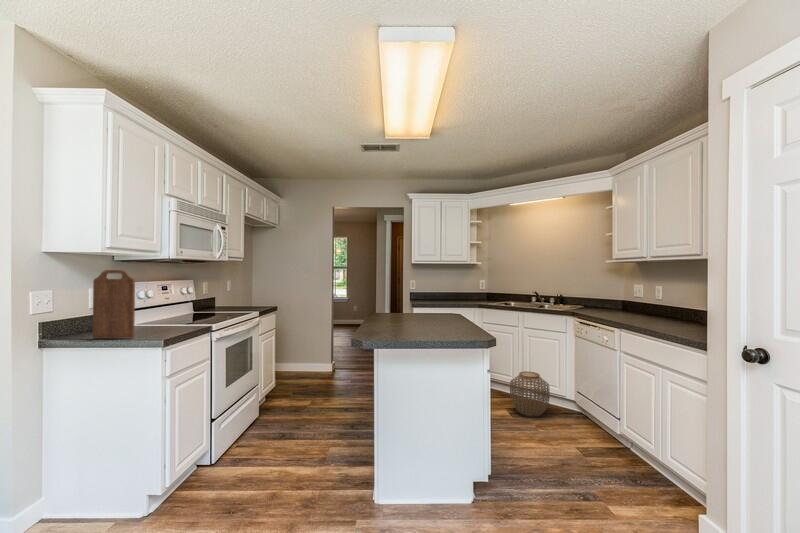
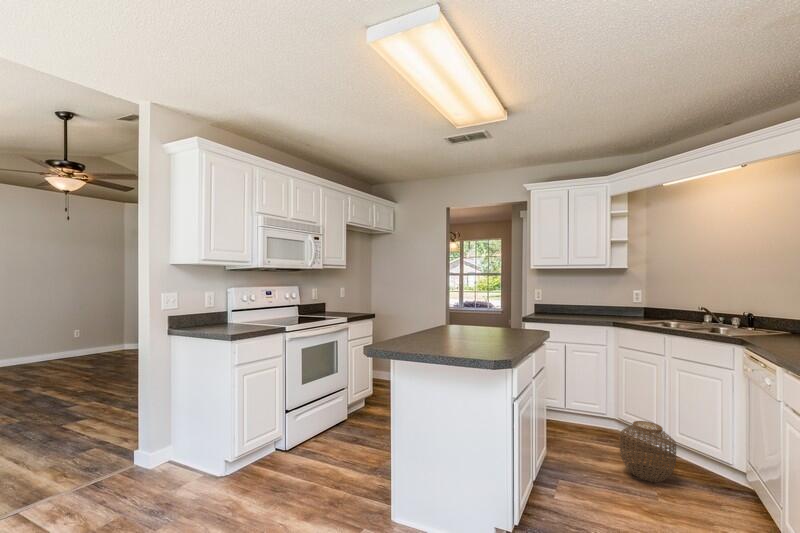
cutting board: present [93,270,135,339] -> none [195,278,220,333]

